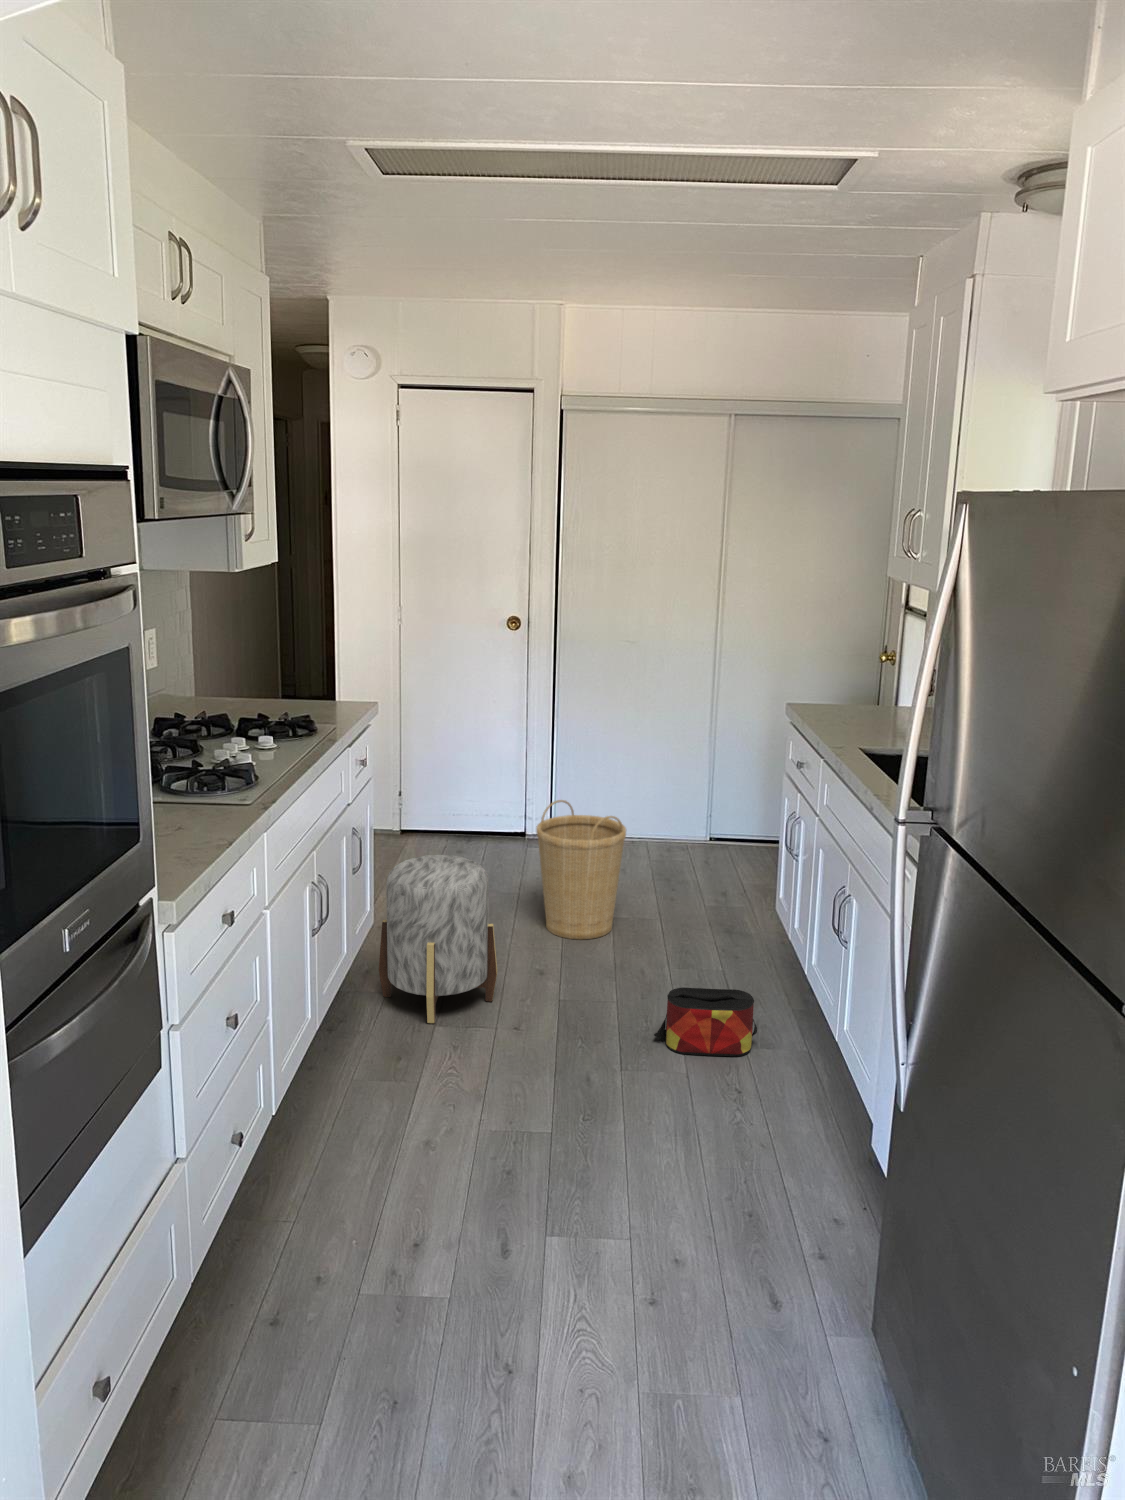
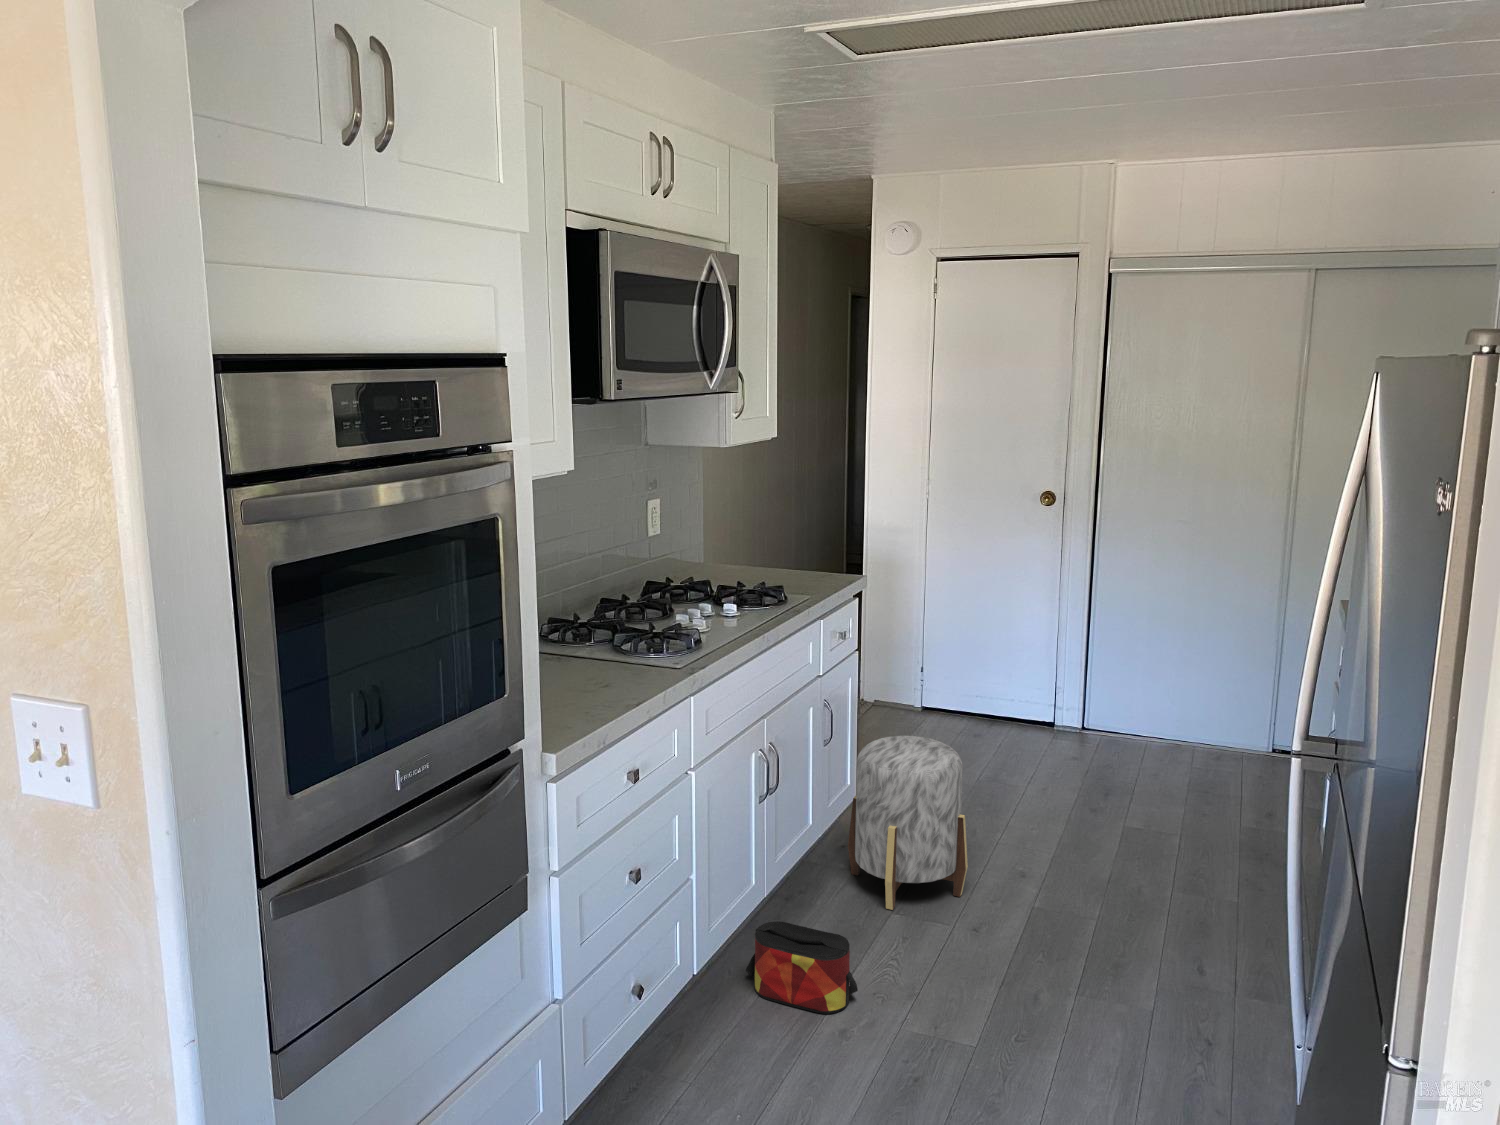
basket: present [536,800,626,939] -> none [1038,691,1139,845]
bag: present [654,987,757,1056] -> present [746,921,858,1014]

